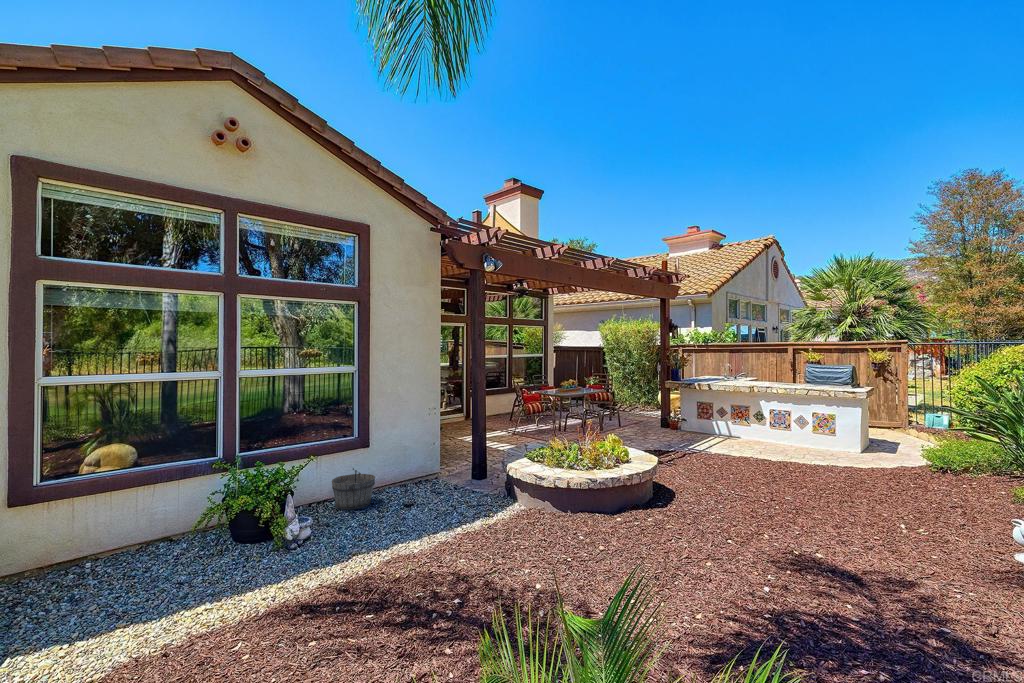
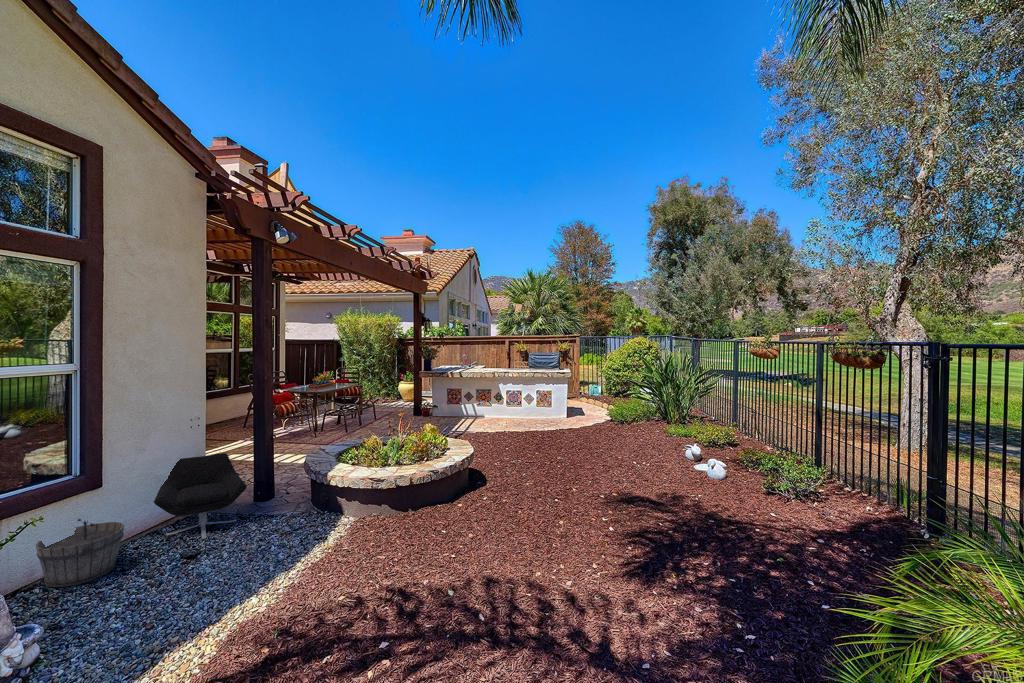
lounge chair: none [396,439,455,499] -> present [154,453,247,539]

